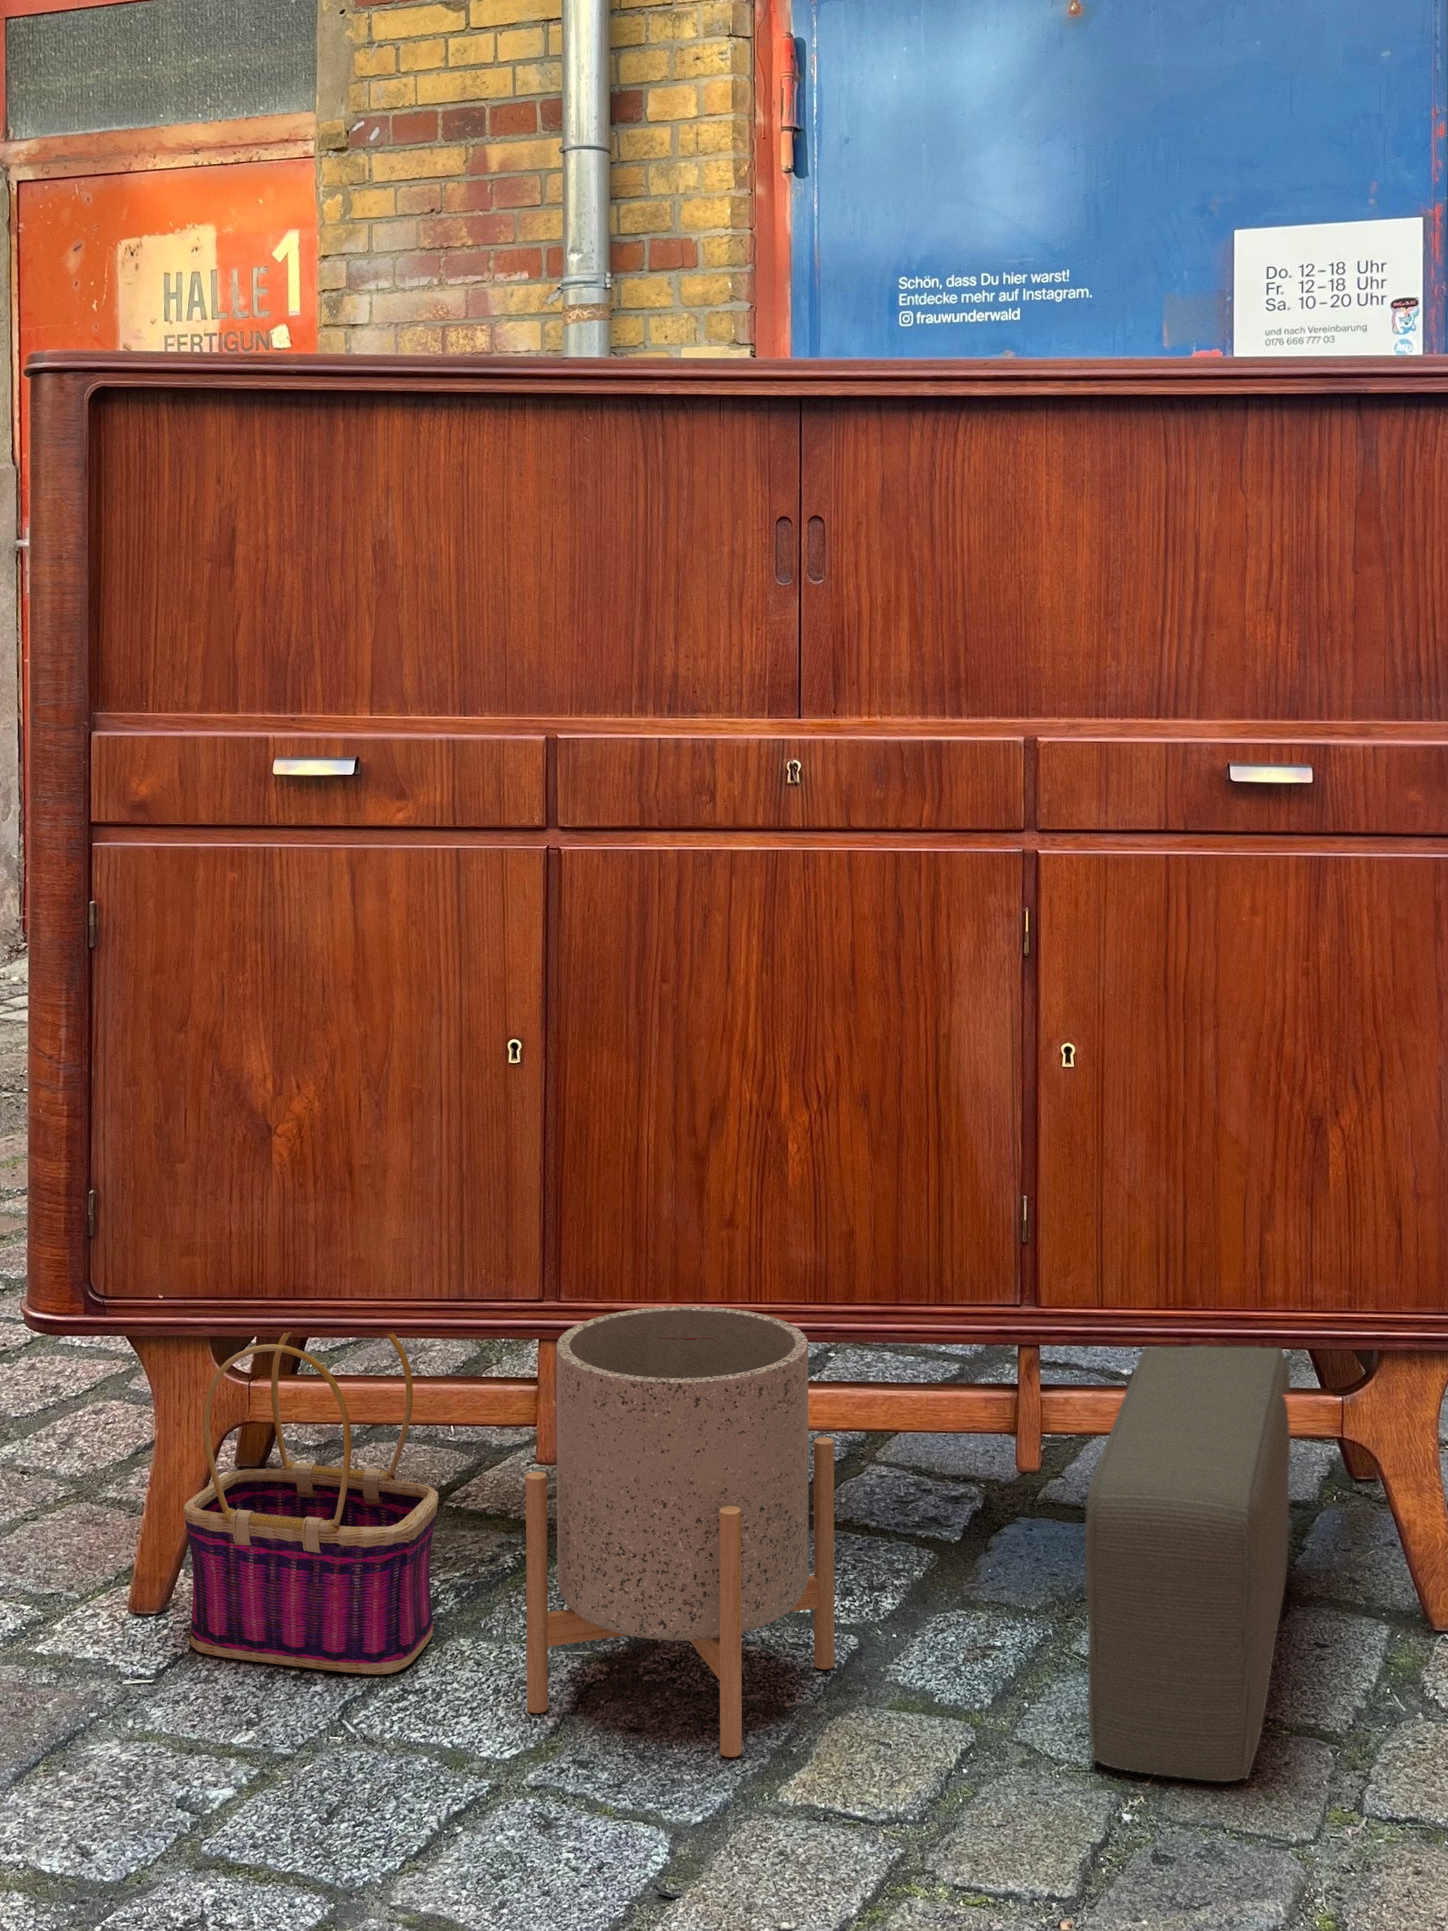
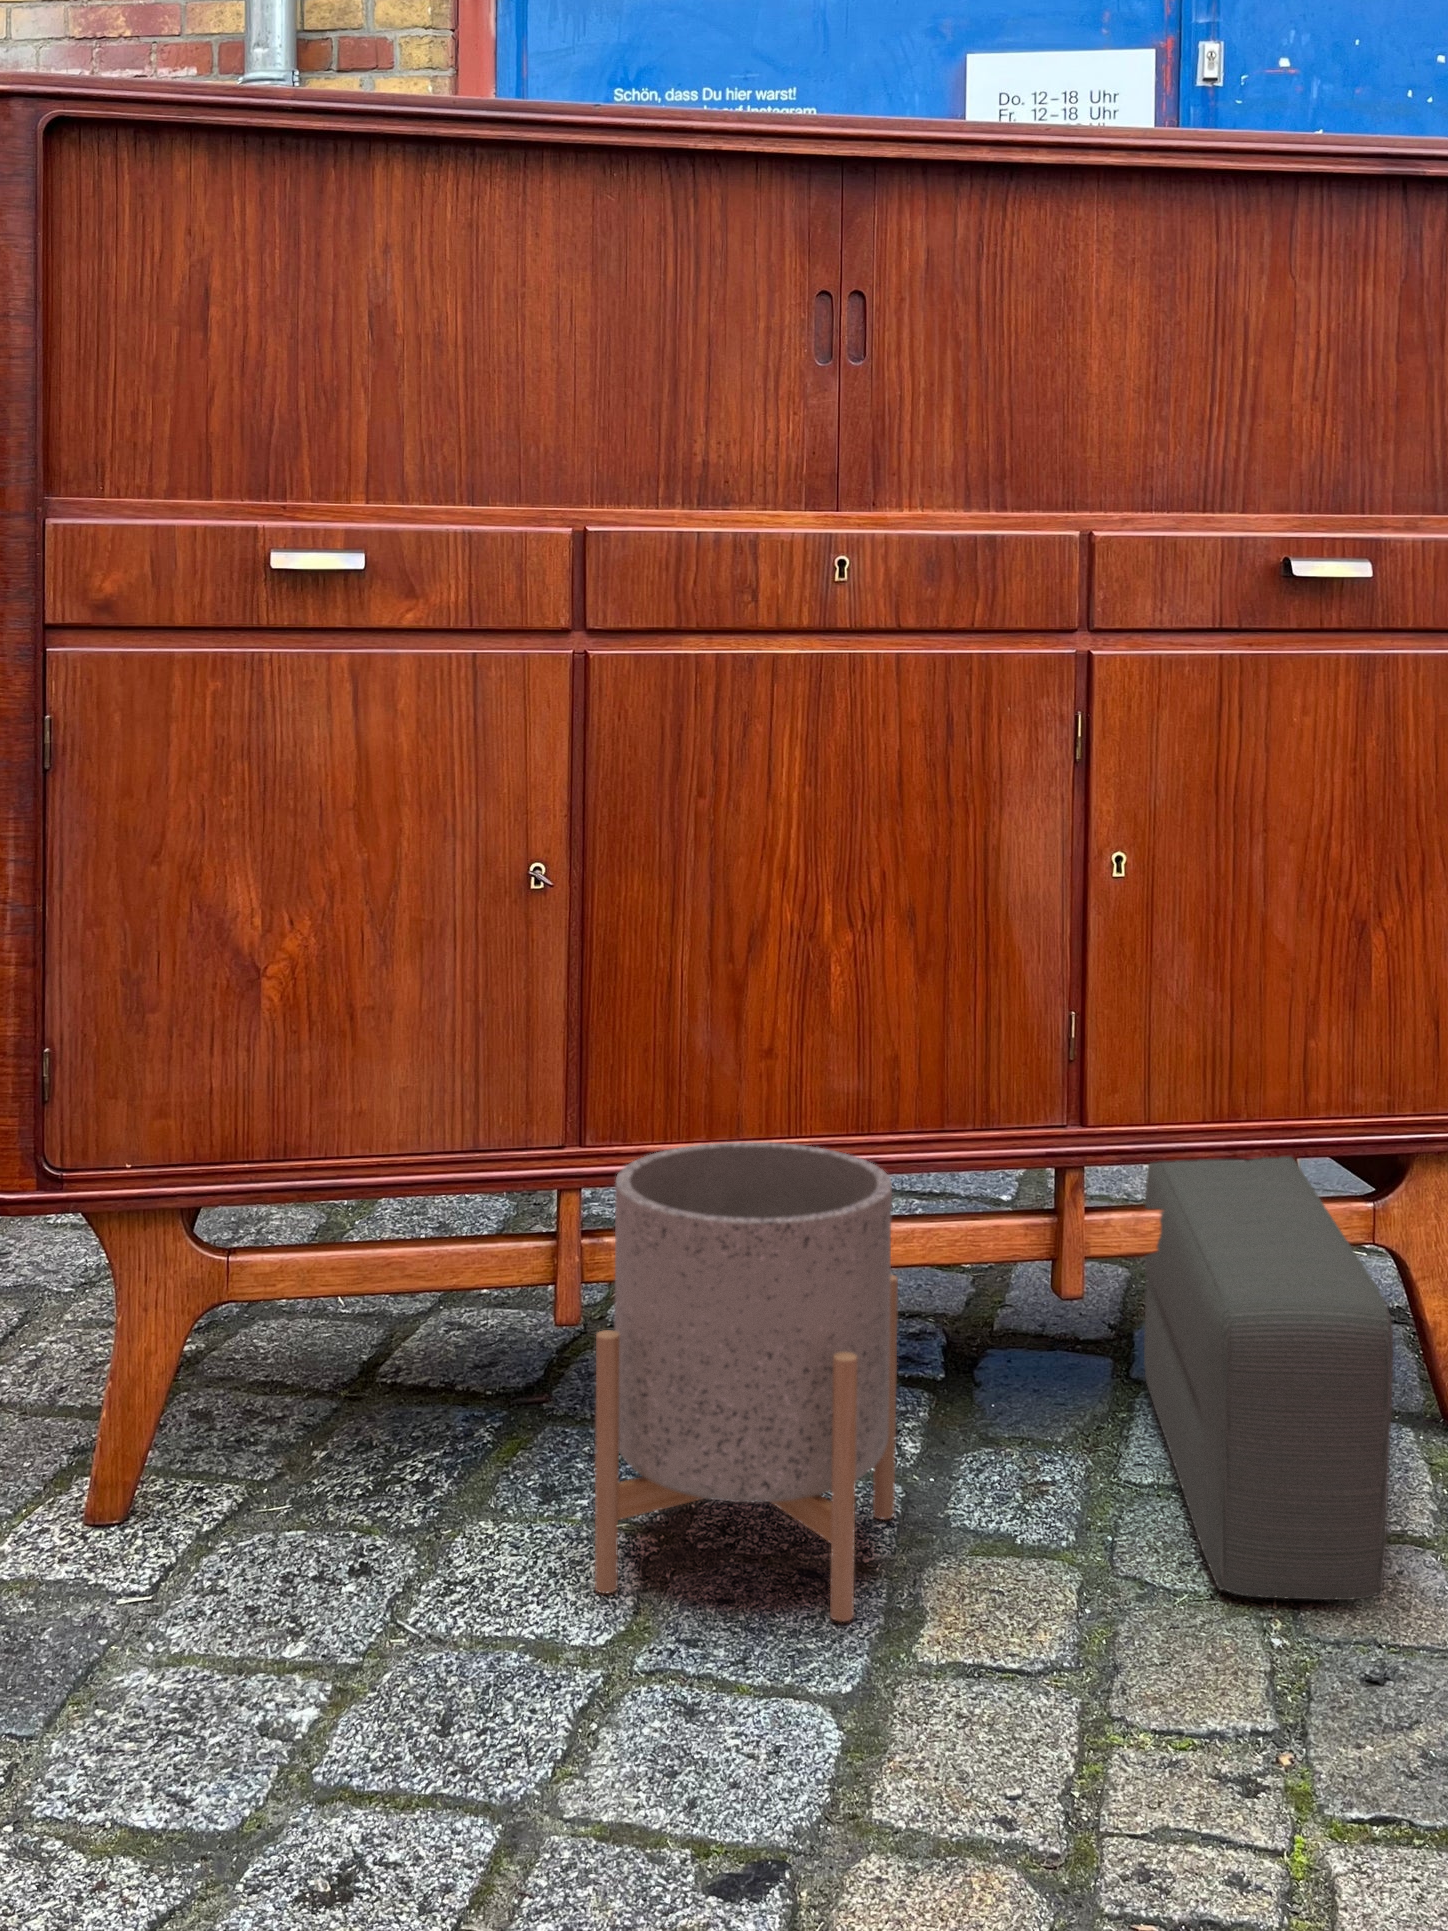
basket: present [183,1332,438,1674] -> none [165,1161,453,1567]

